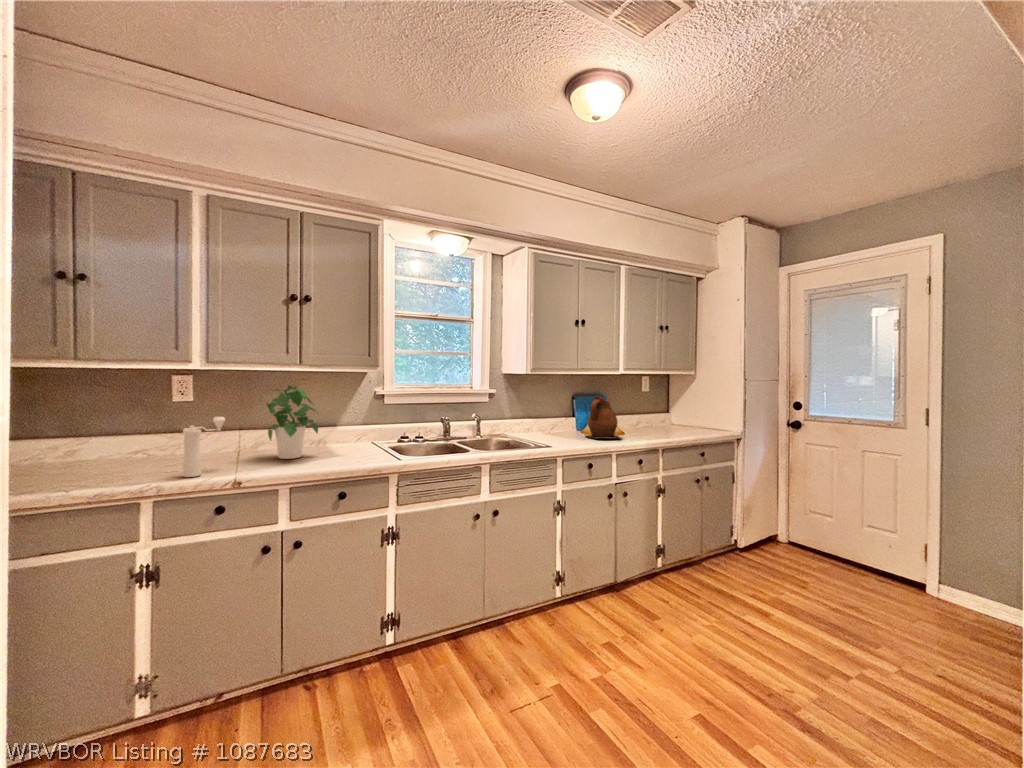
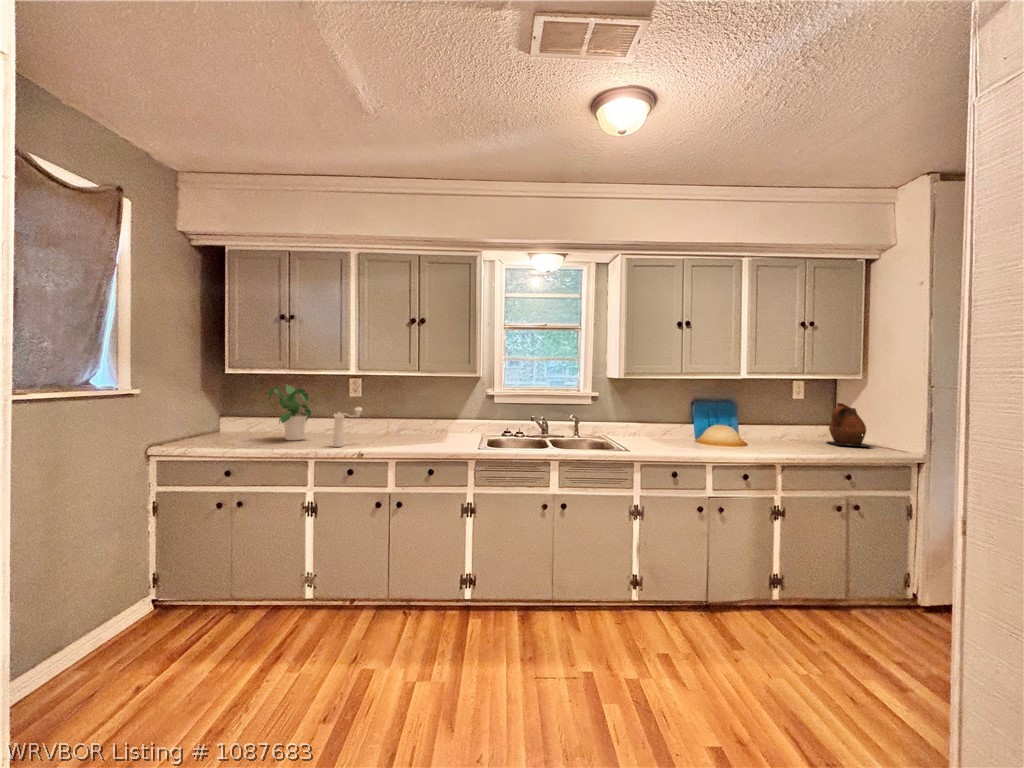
potted plant: present [261,385,318,459] -> present [269,385,311,440]
ceramic pitcher: present [586,396,621,439] -> present [827,403,870,447]

